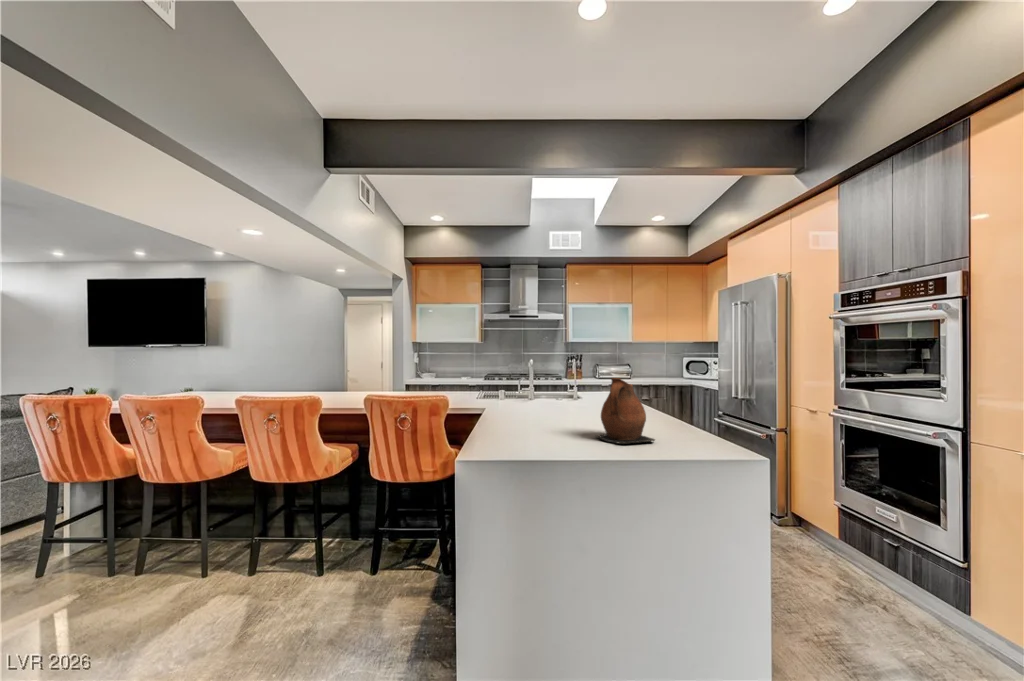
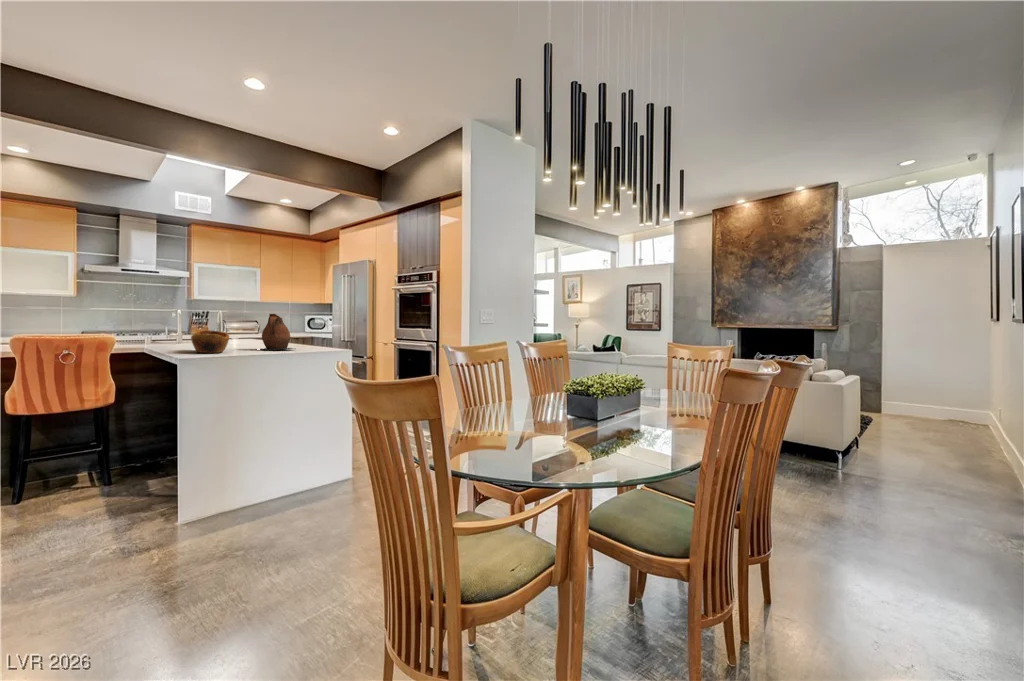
wooden bowl: none [493,403,548,451] -> present [191,330,229,353]

